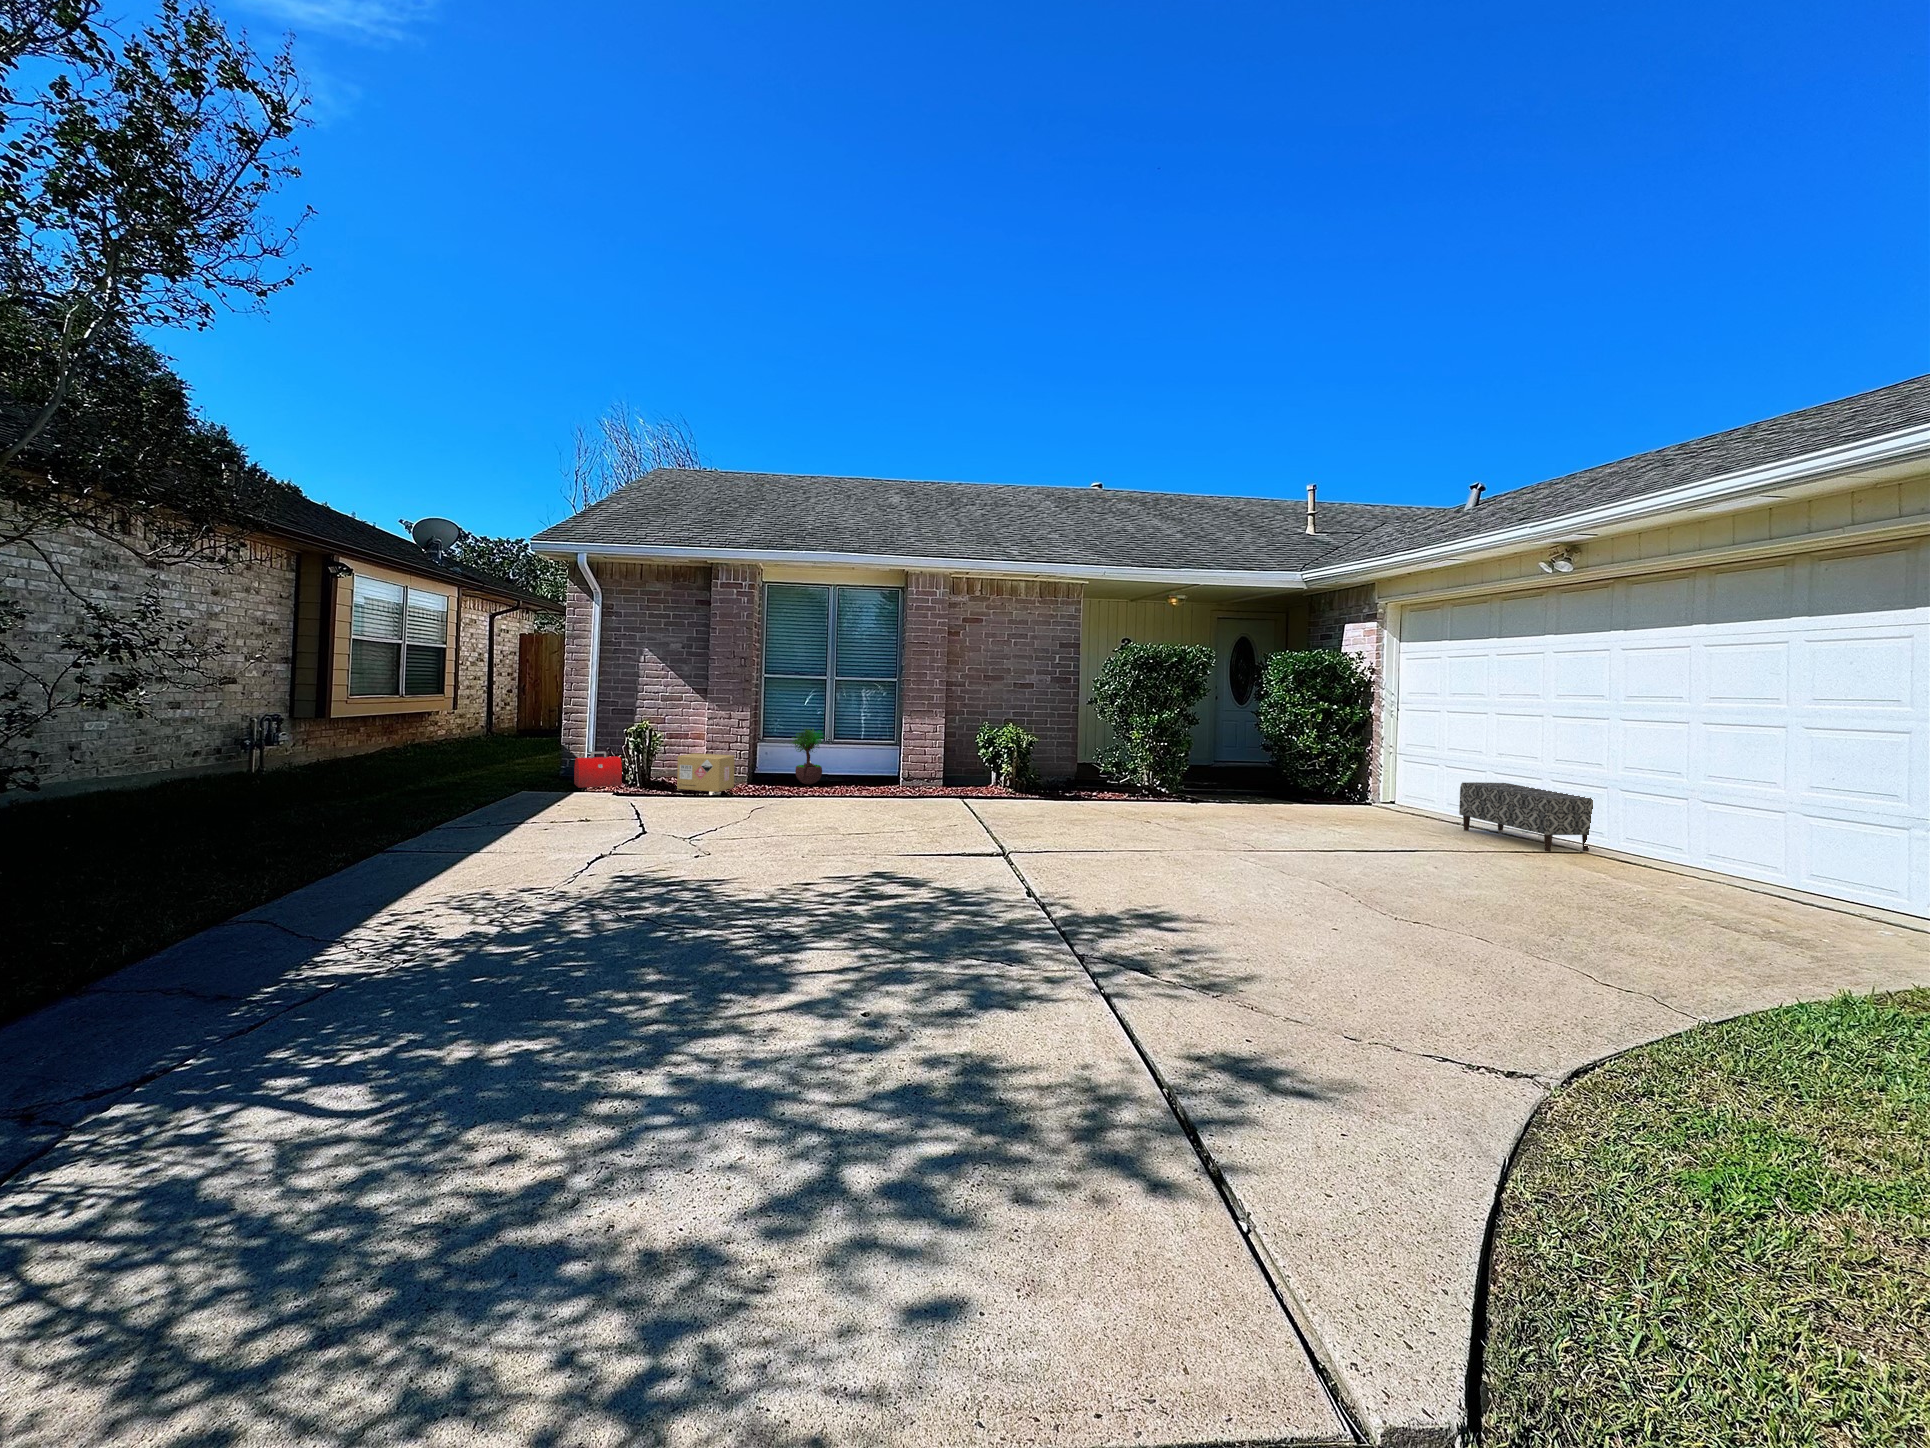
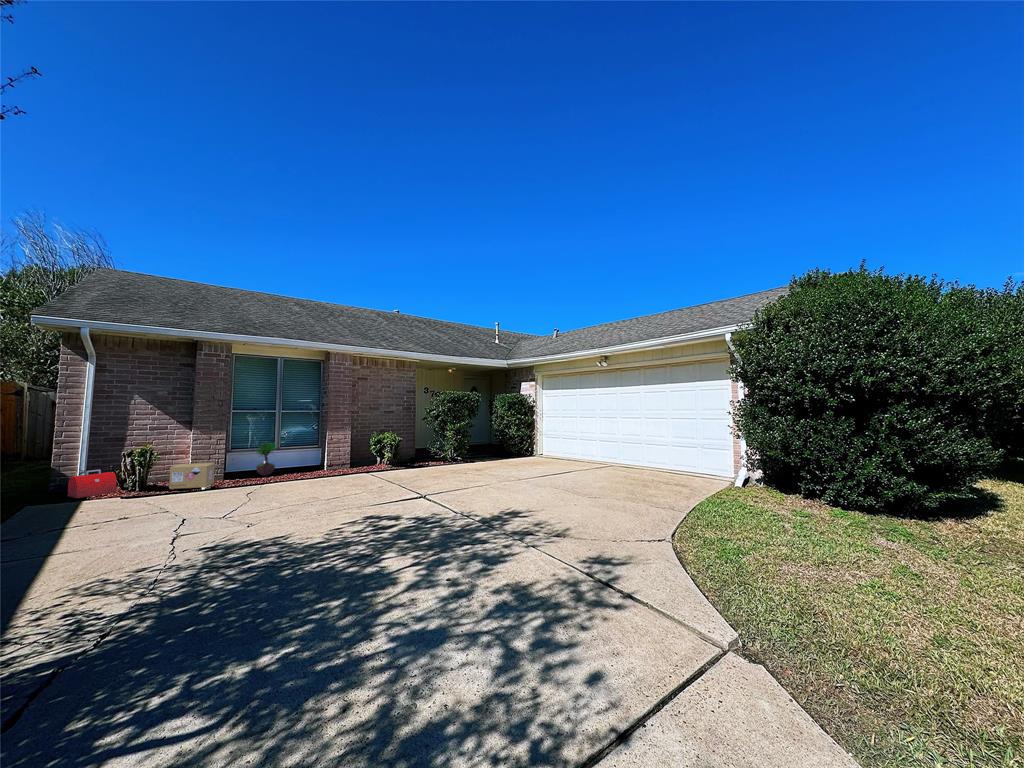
bench: present [1459,782,1593,852] -> none [573,443,615,467]

